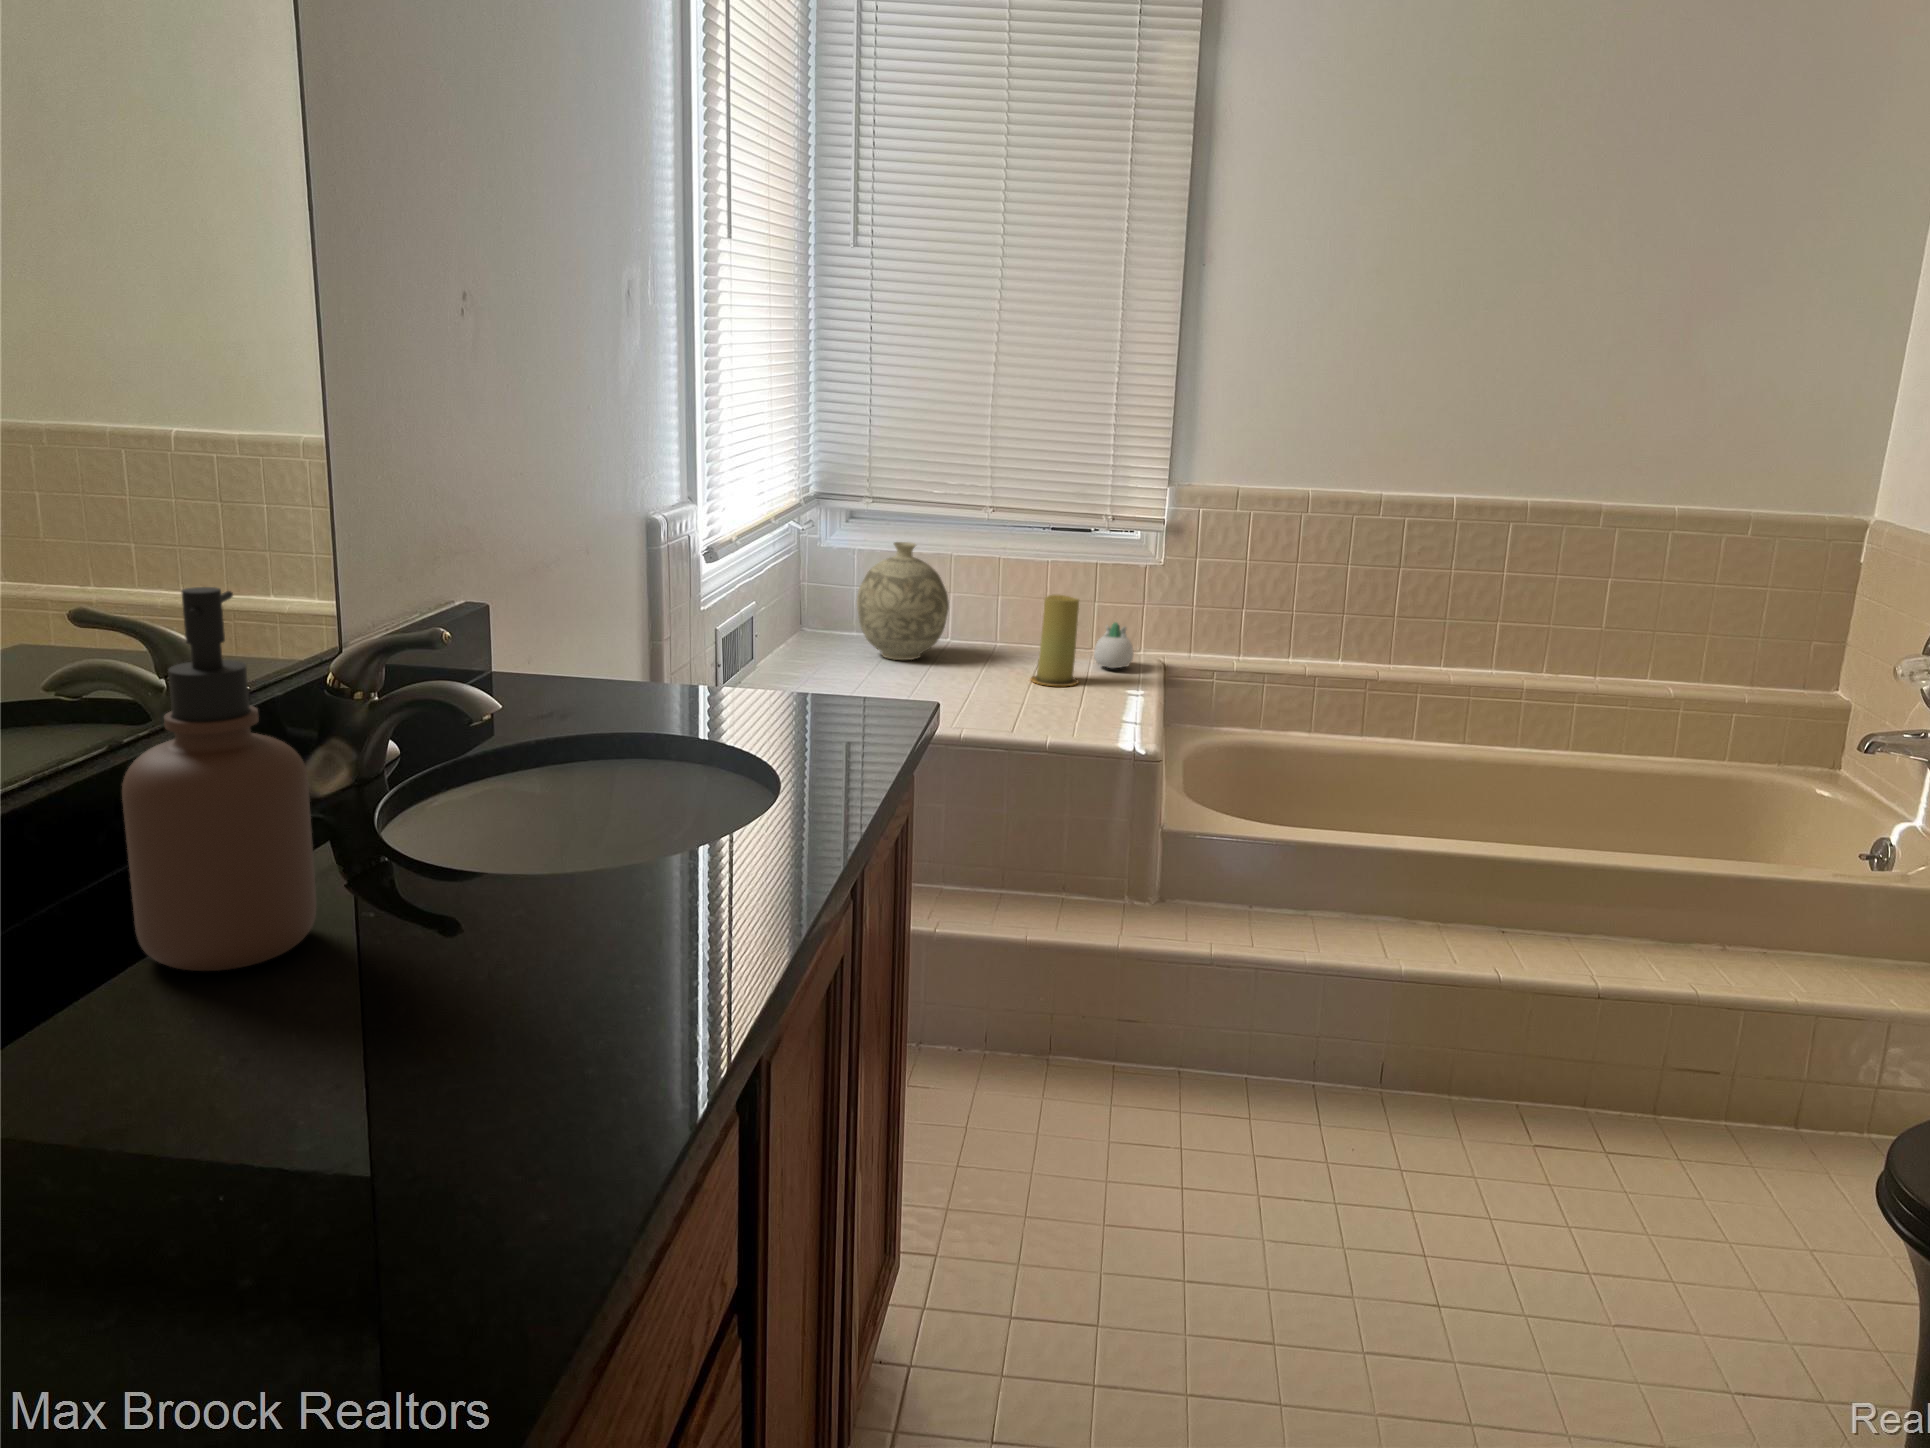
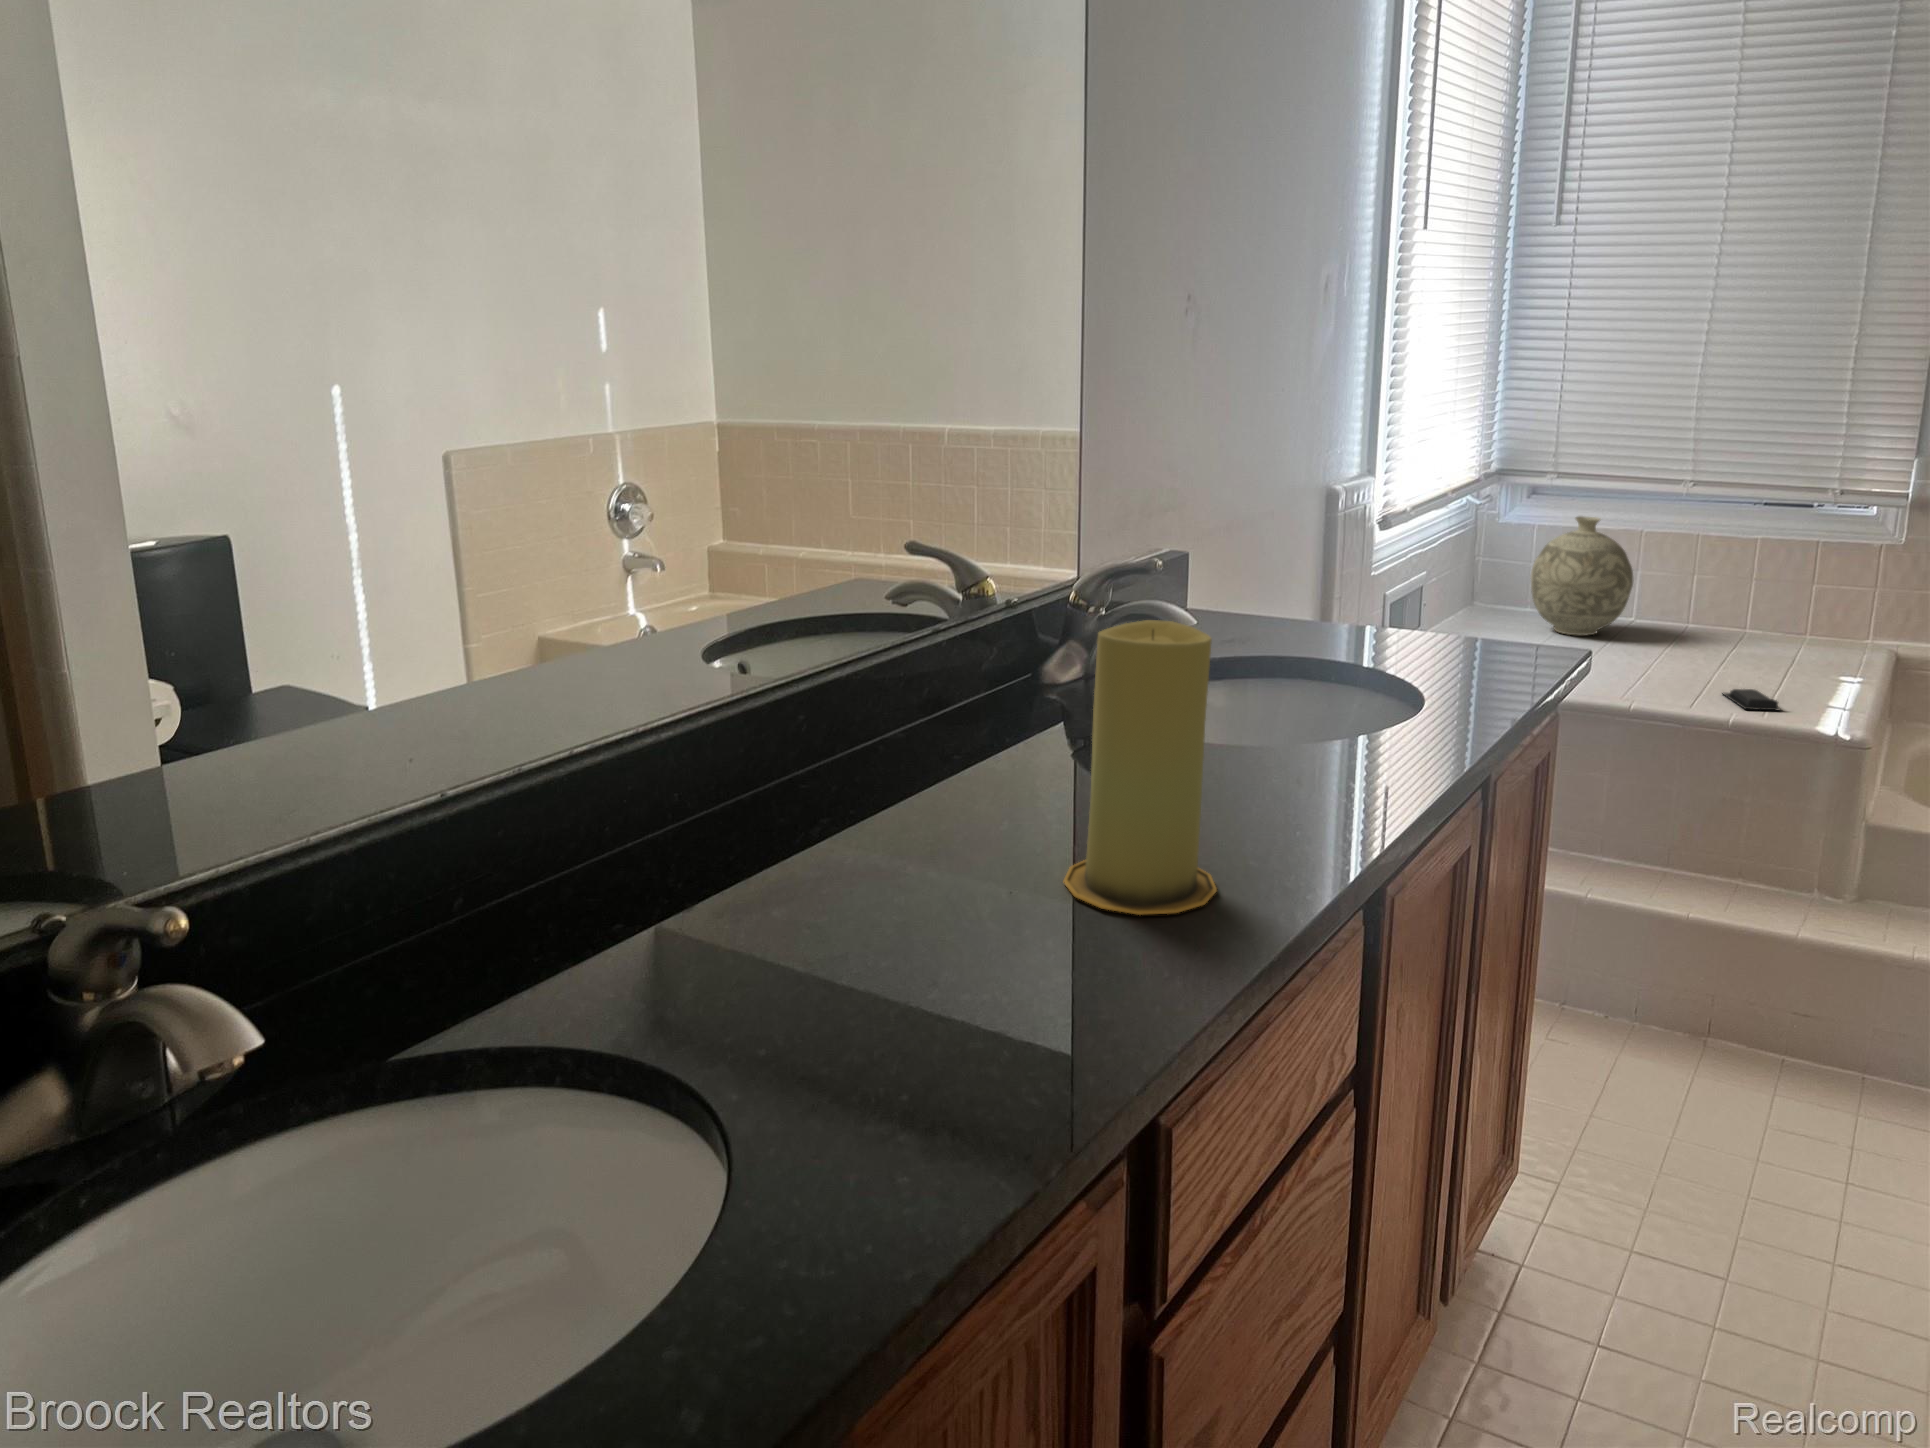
soap dispenser: present [122,587,317,971] -> none [948,509,1064,784]
candle: present [1031,595,1079,686] -> present [1064,620,1217,915]
succulent planter: present [1094,622,1134,669] -> none [1807,606,1860,657]
soap bar: none [1032,706,1083,727] -> present [1723,689,1781,710]

